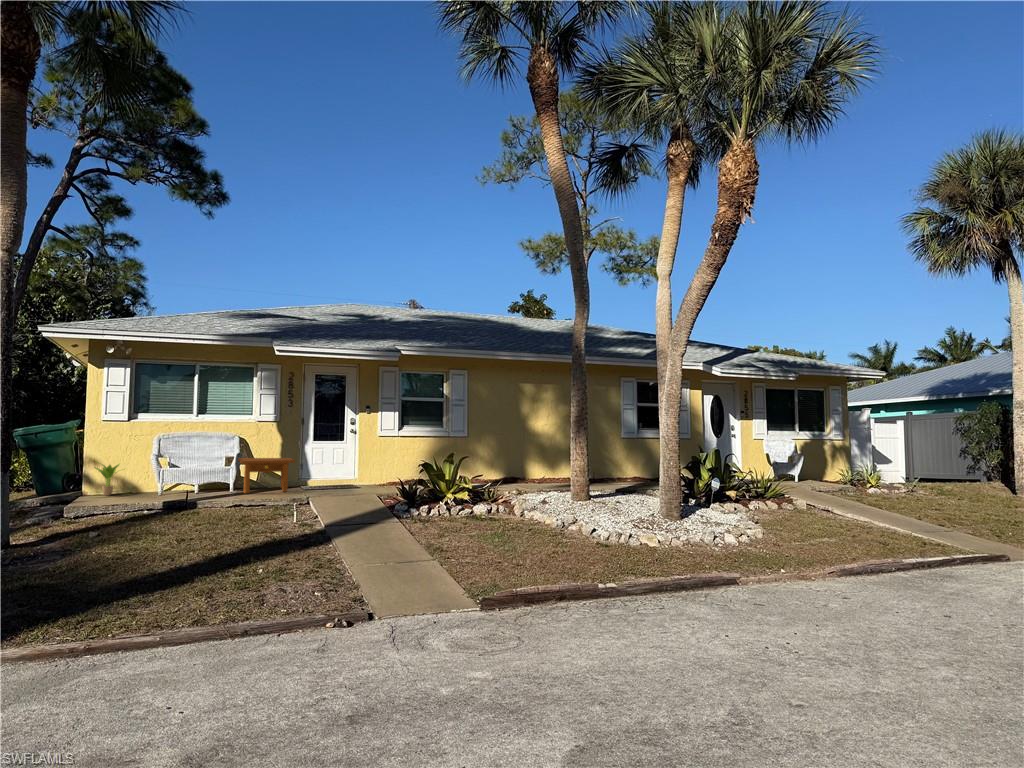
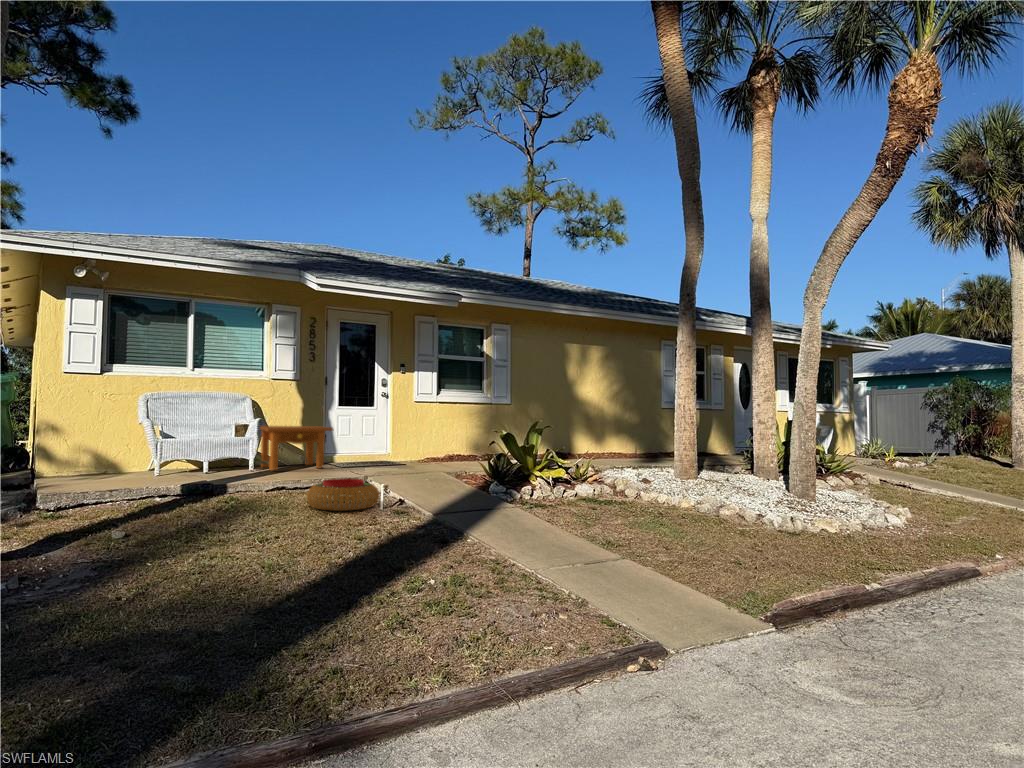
potted plant: present [95,464,120,496] -> none [56,425,103,476]
pouf: none [218,504,274,529] -> present [307,478,379,511]

